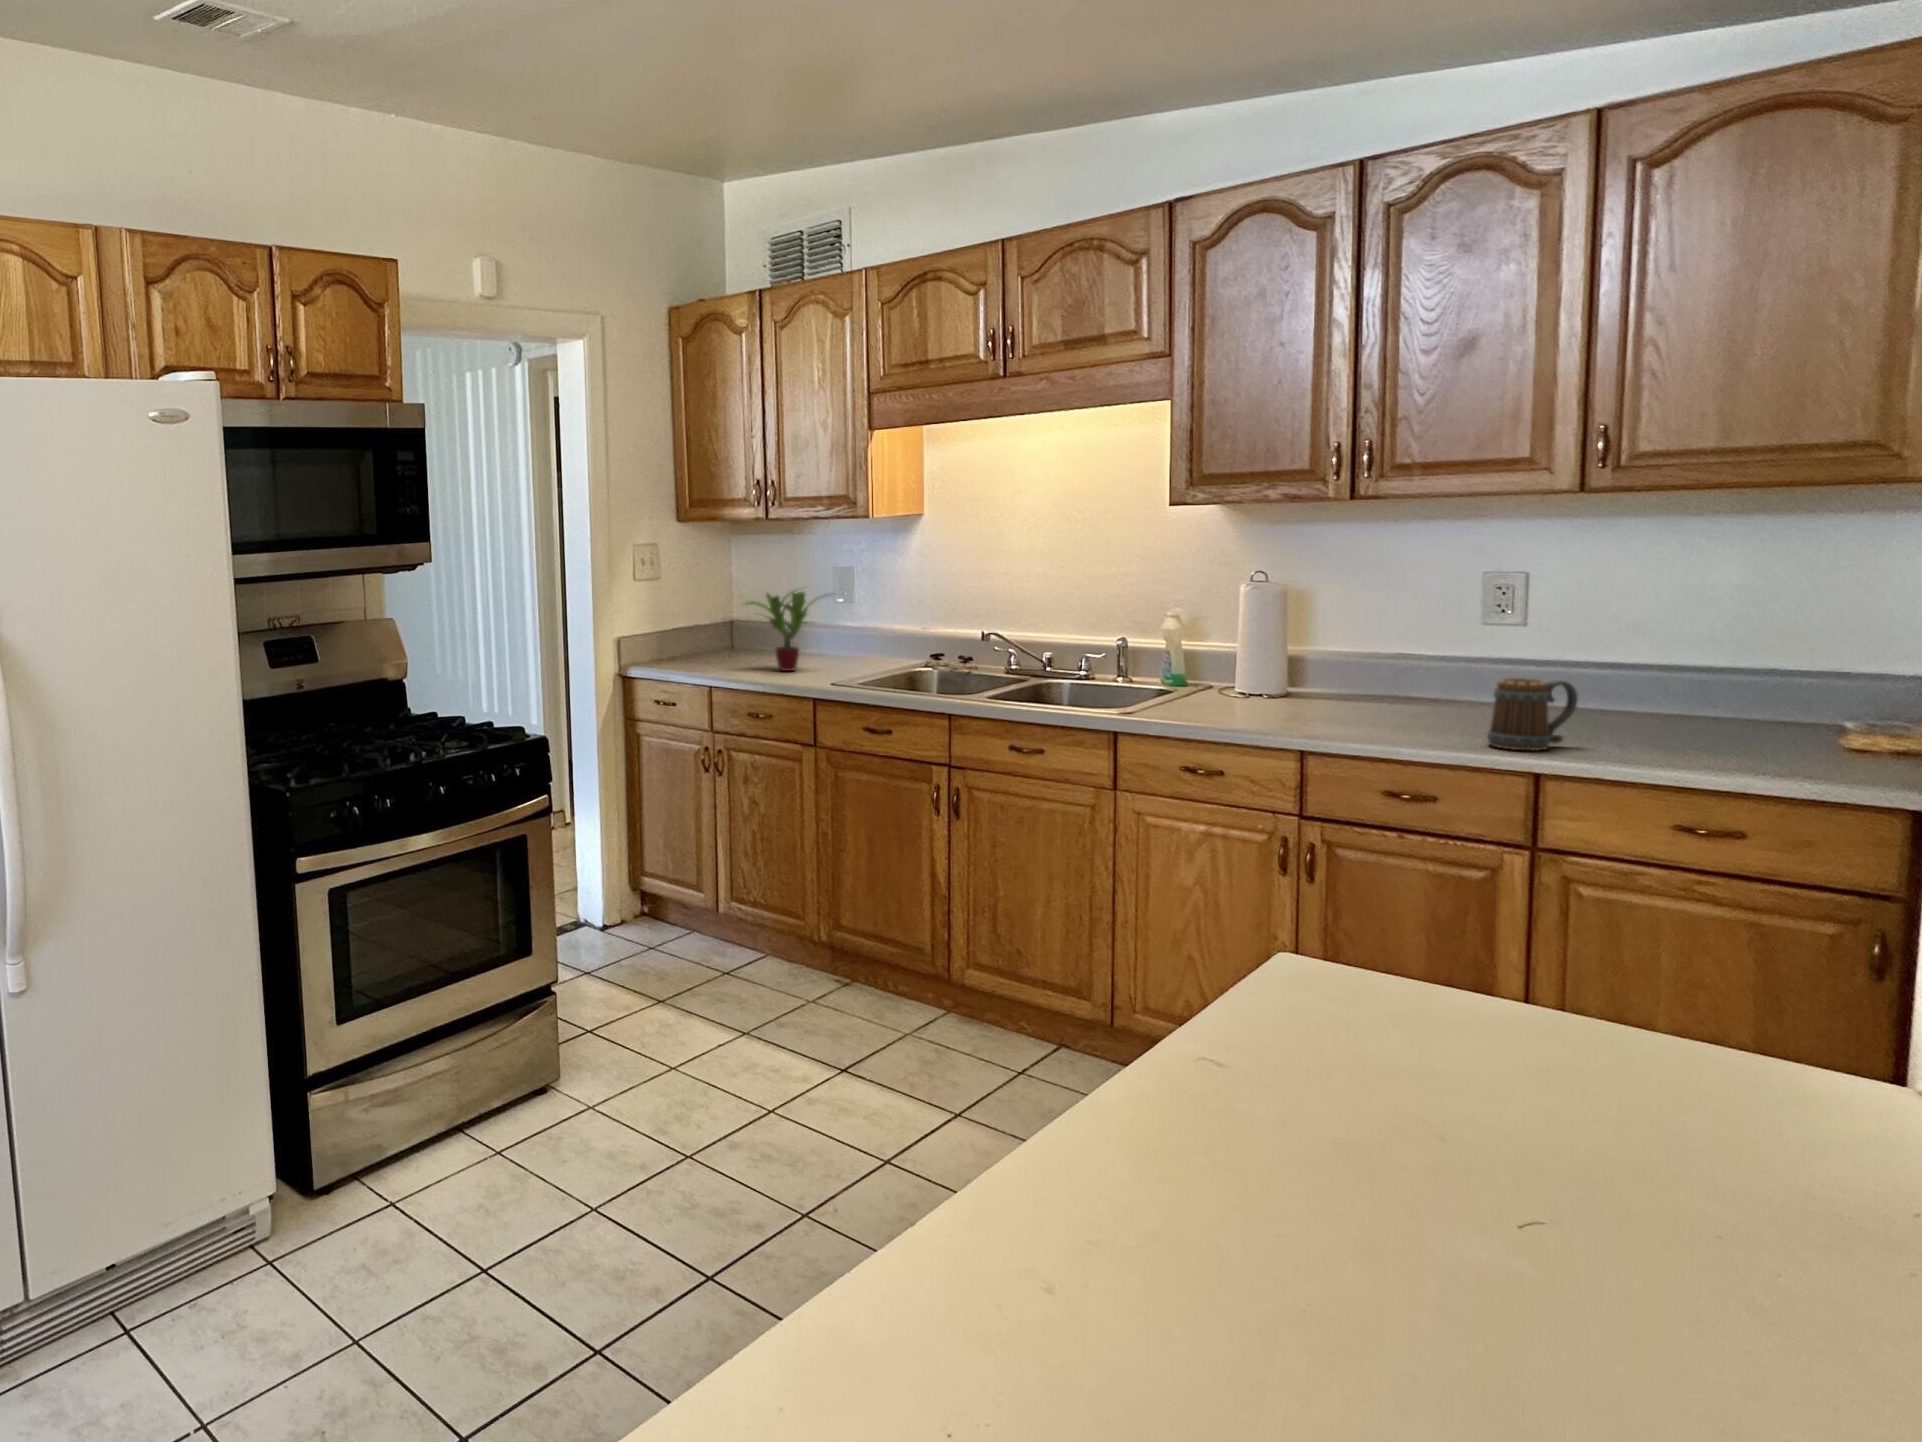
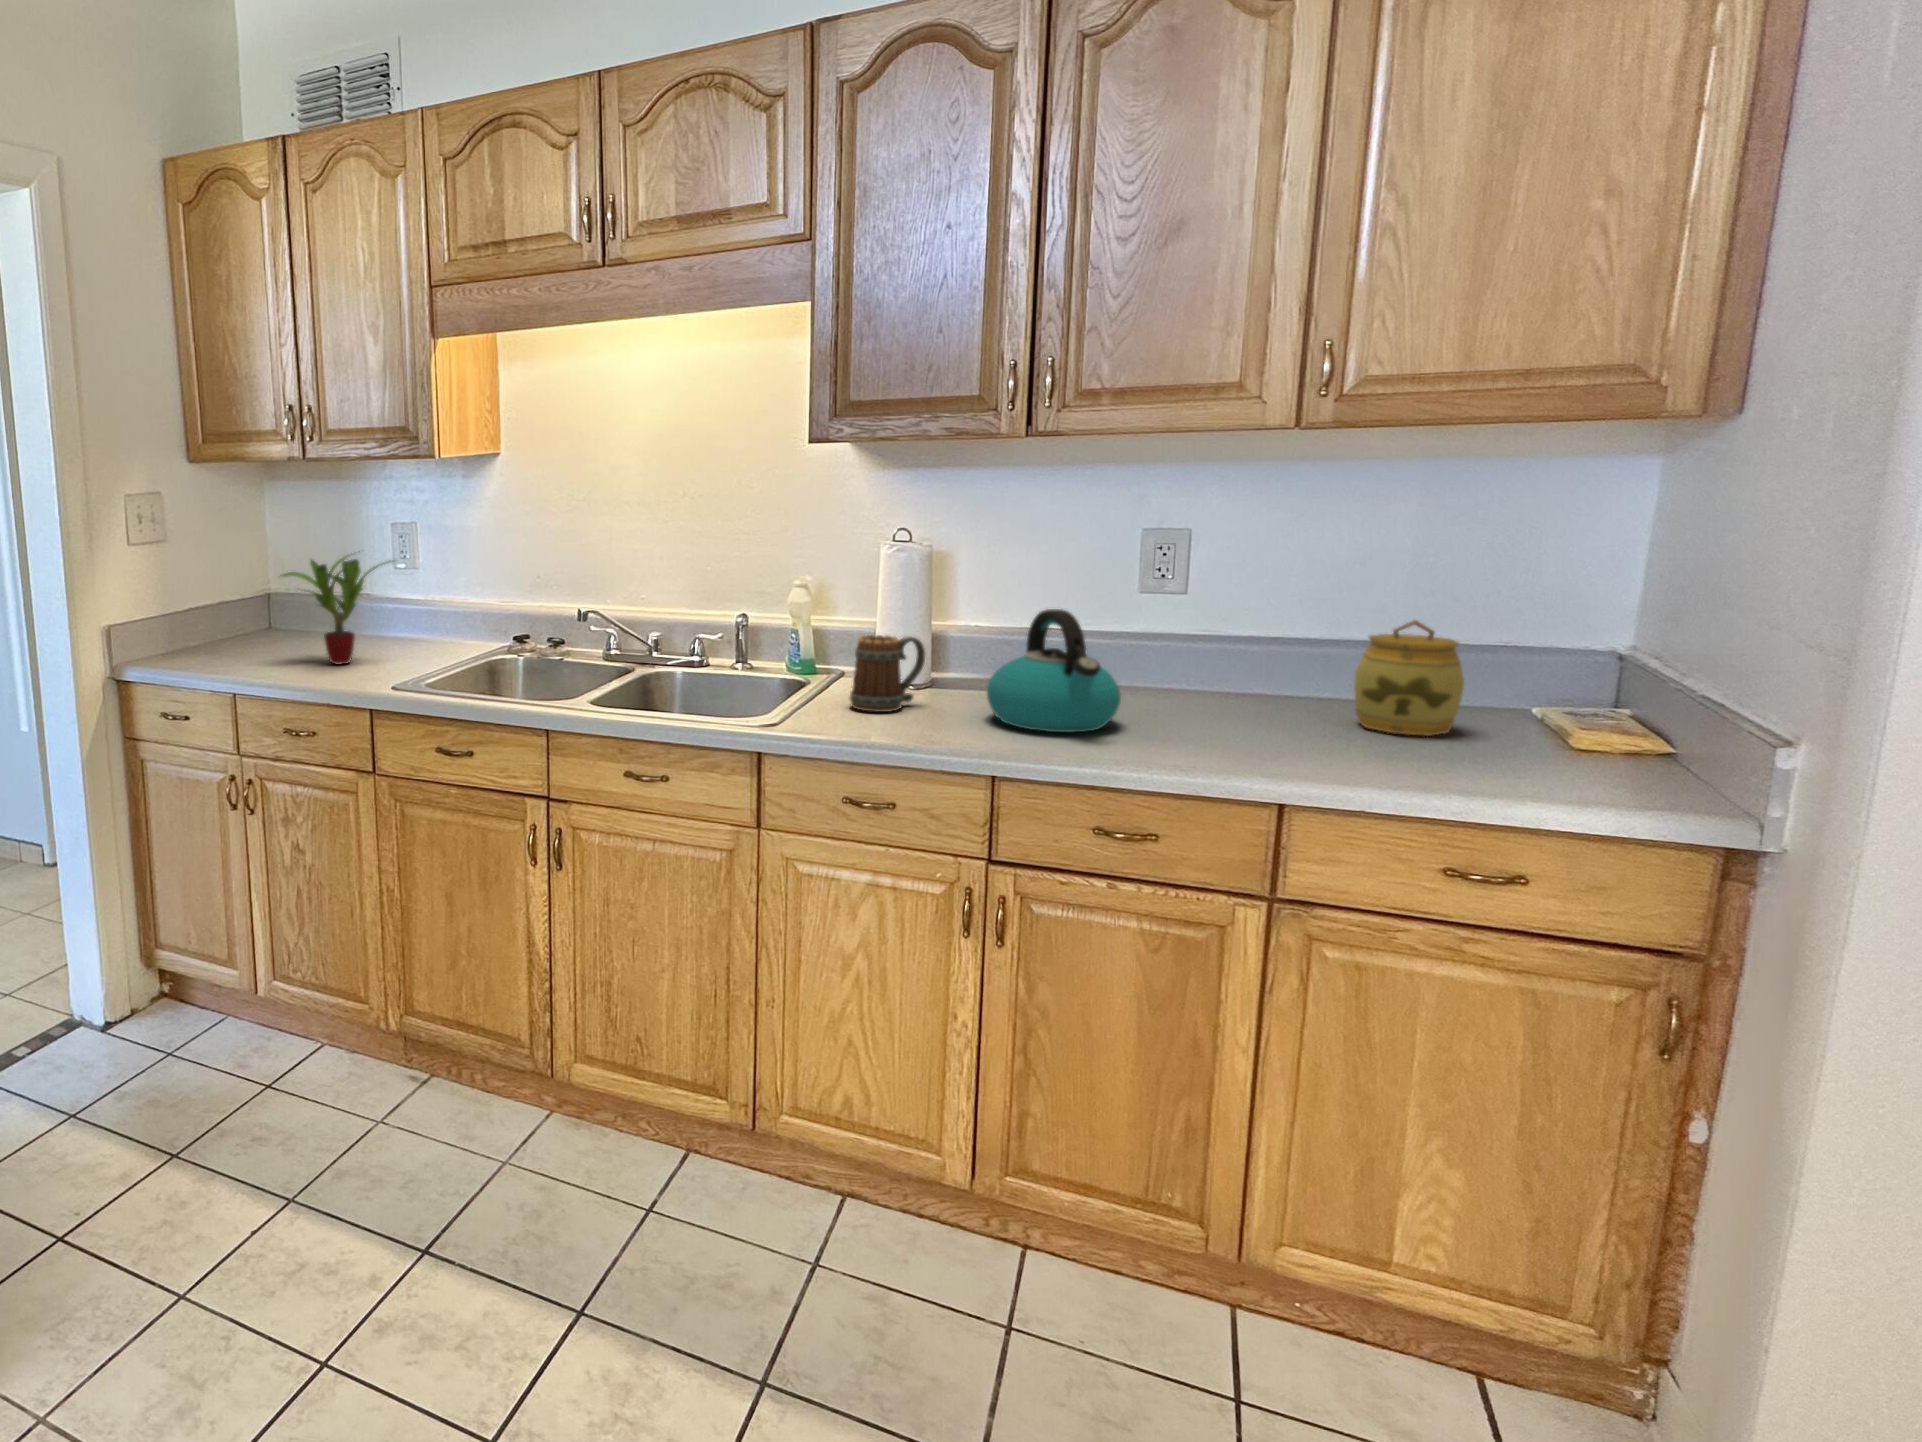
kettle: none [1317,632,1435,727] -> present [987,609,1121,733]
jar: none [1663,645,1759,740] -> present [1354,620,1464,736]
mug: present [1487,678,1578,750] -> present [850,635,925,712]

